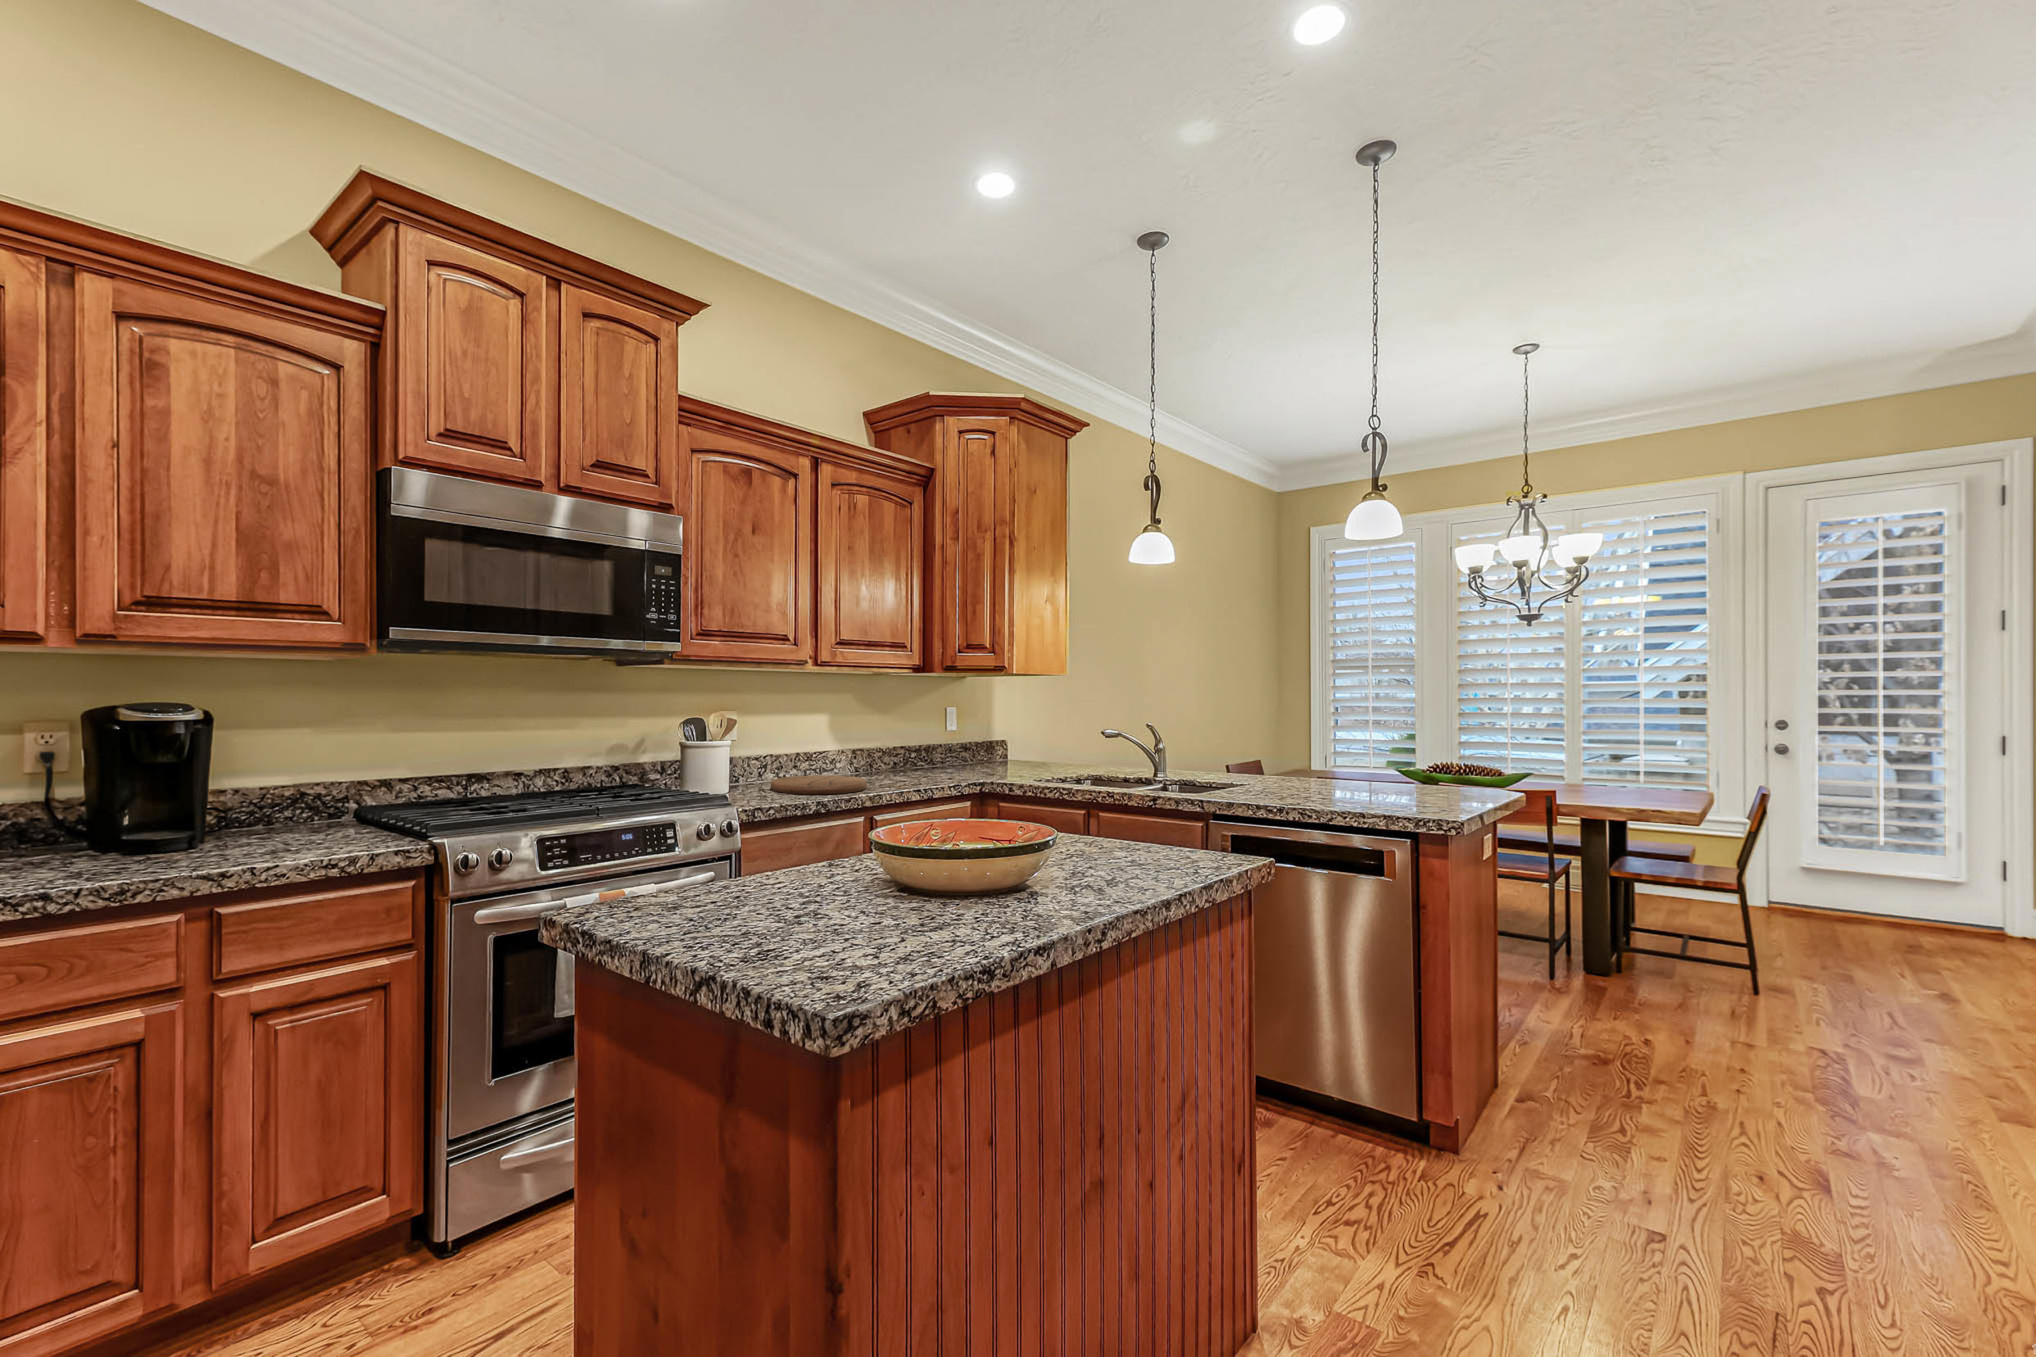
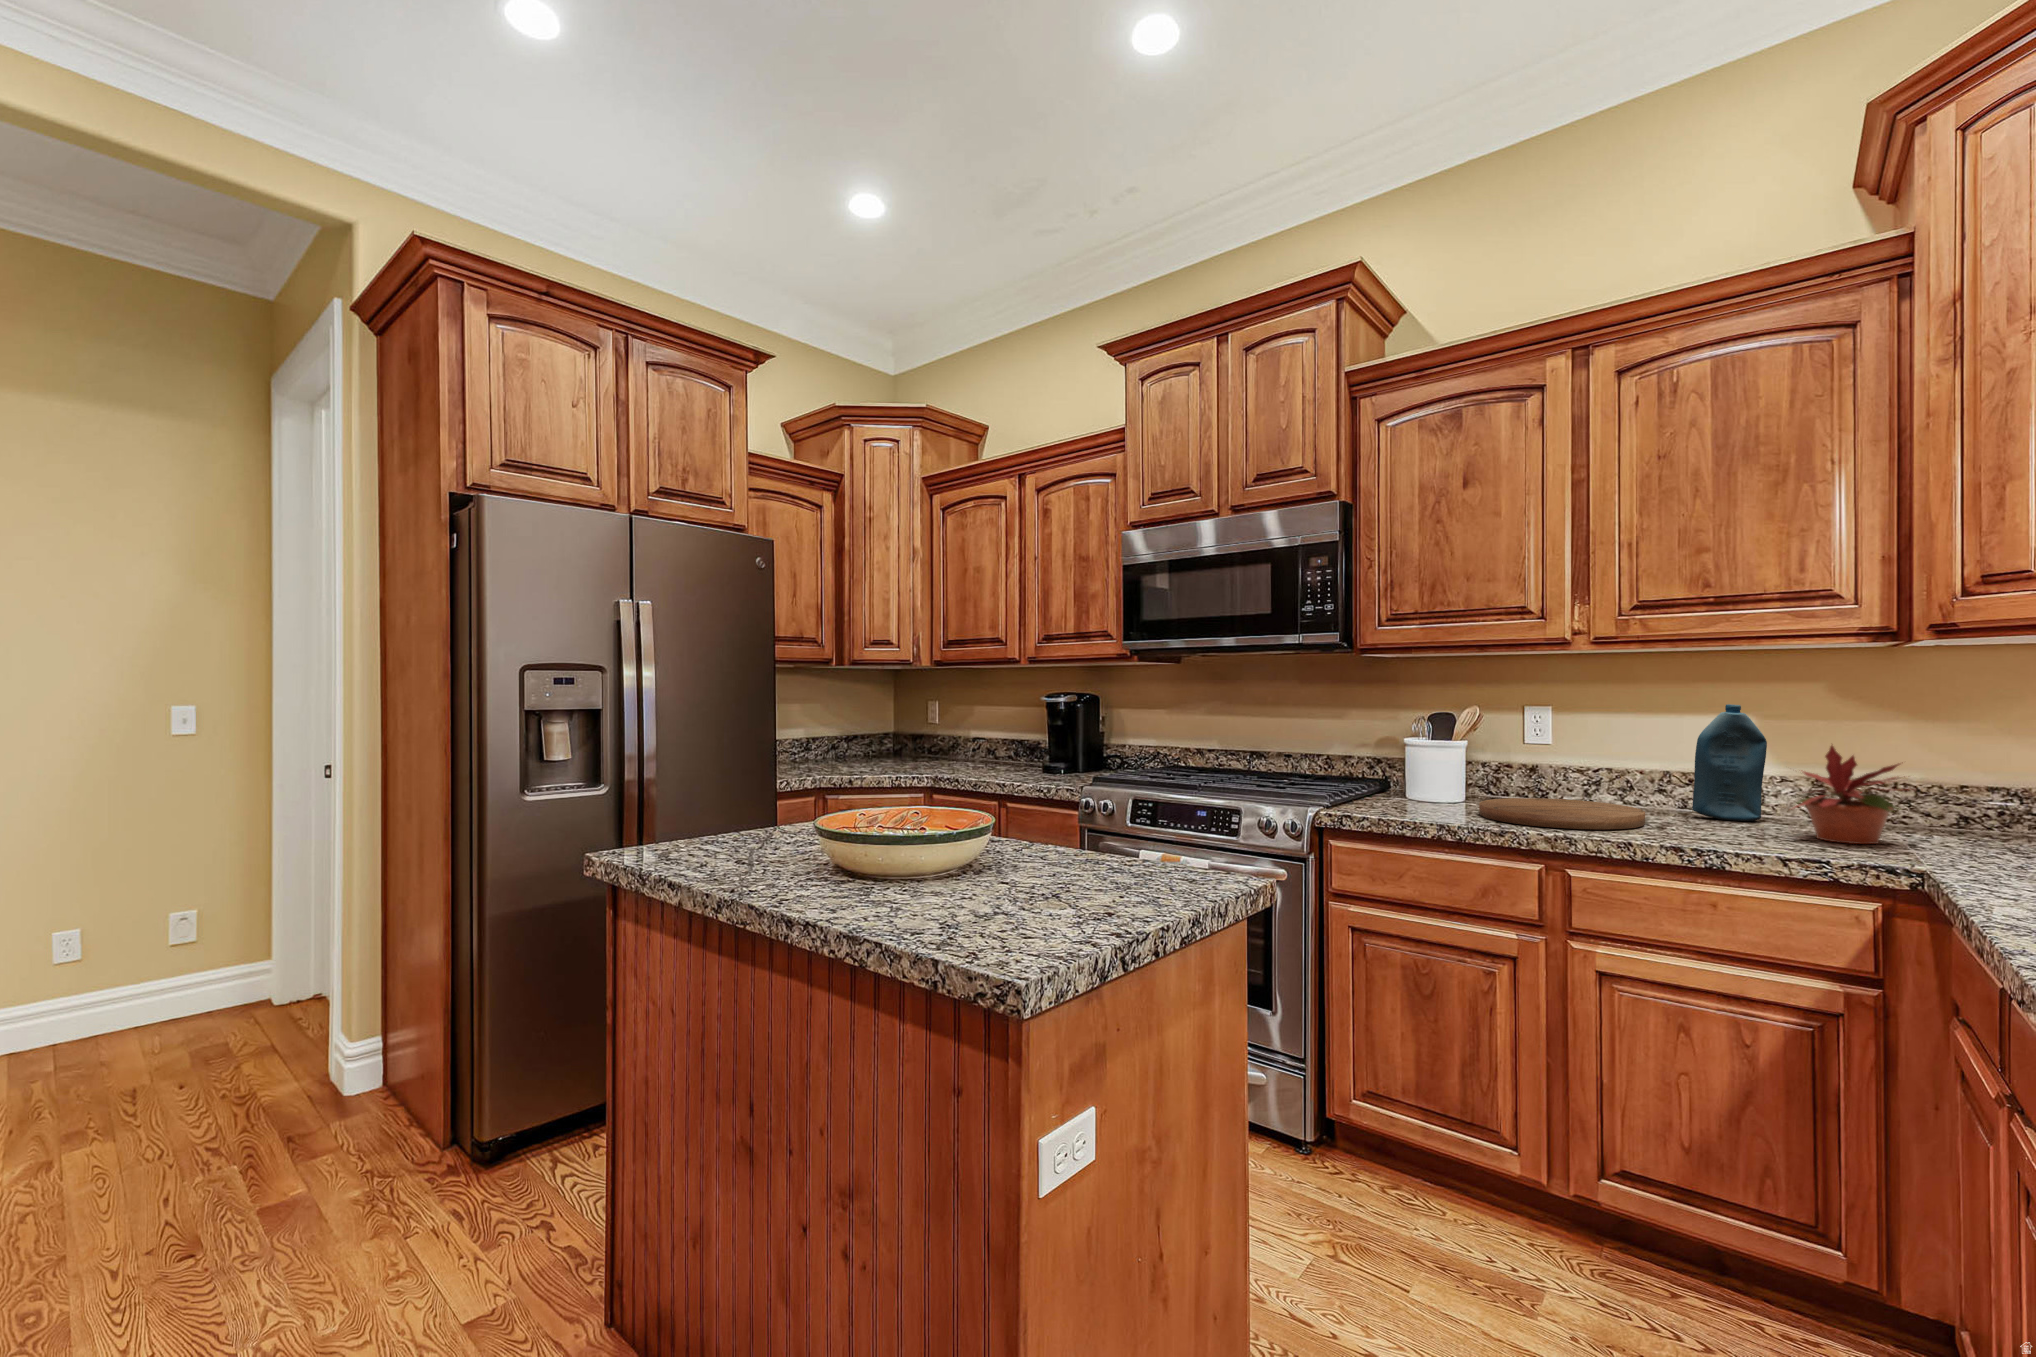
bottle: none [832,710,858,776] -> present [1692,704,1767,821]
potted plant: none [883,729,944,778] -> present [1794,745,1905,844]

